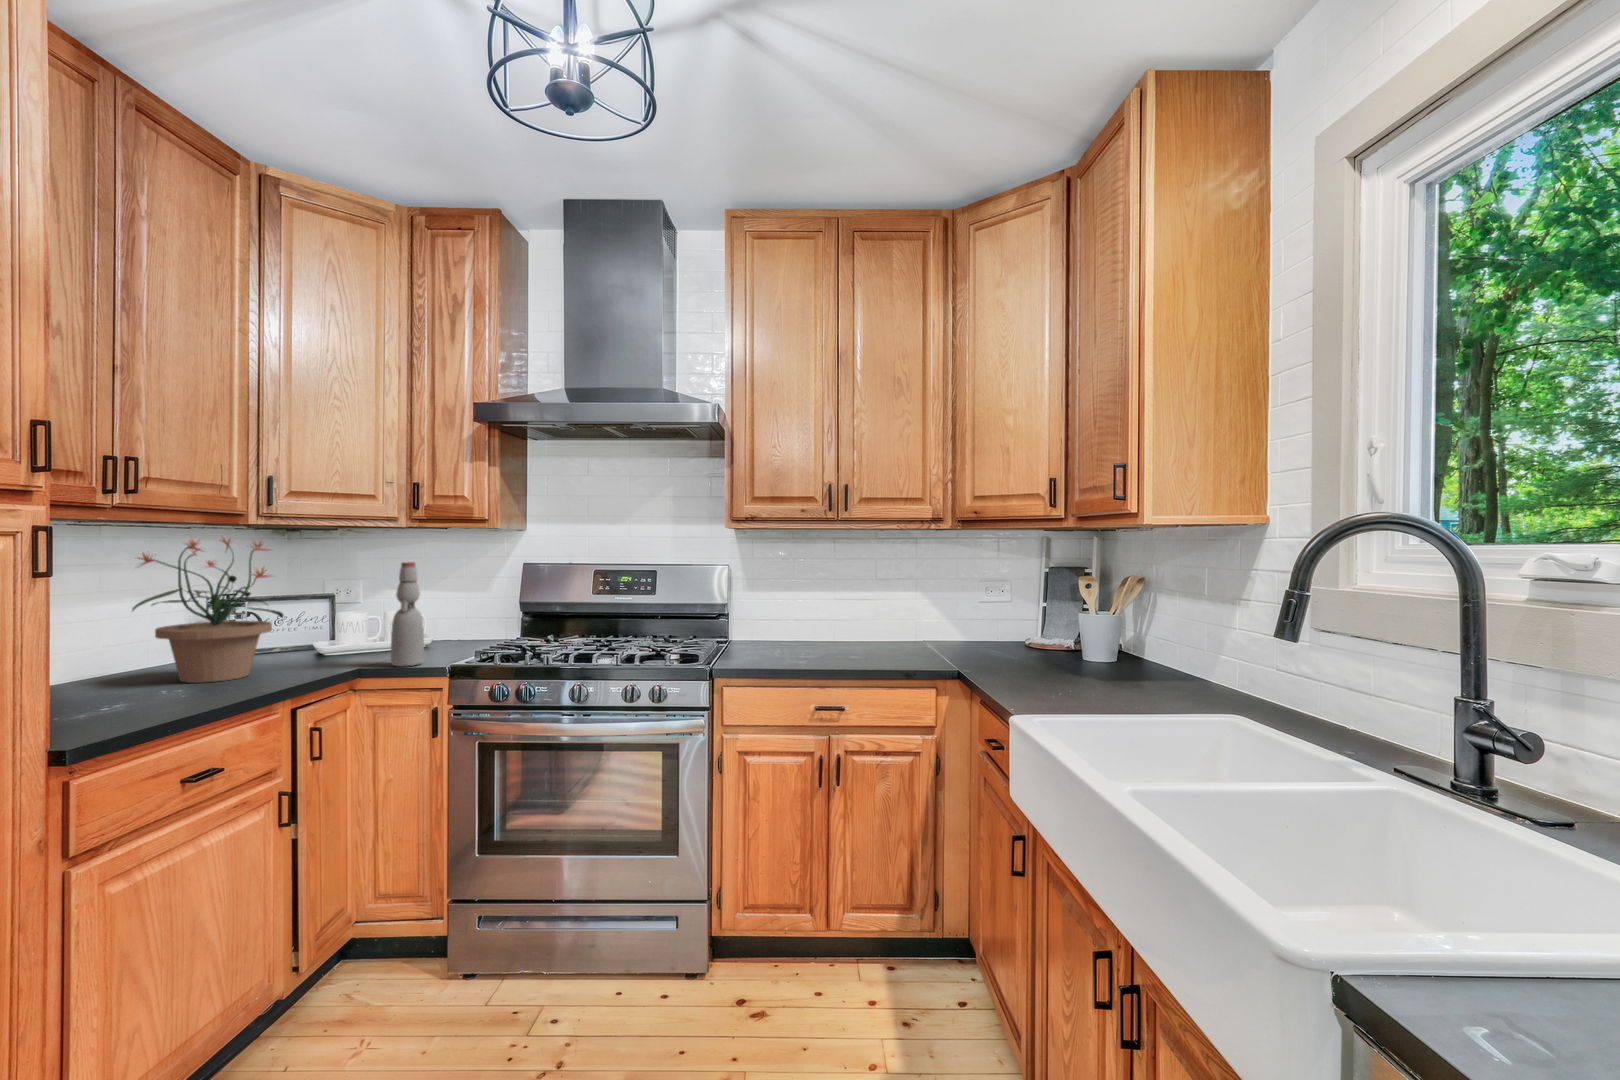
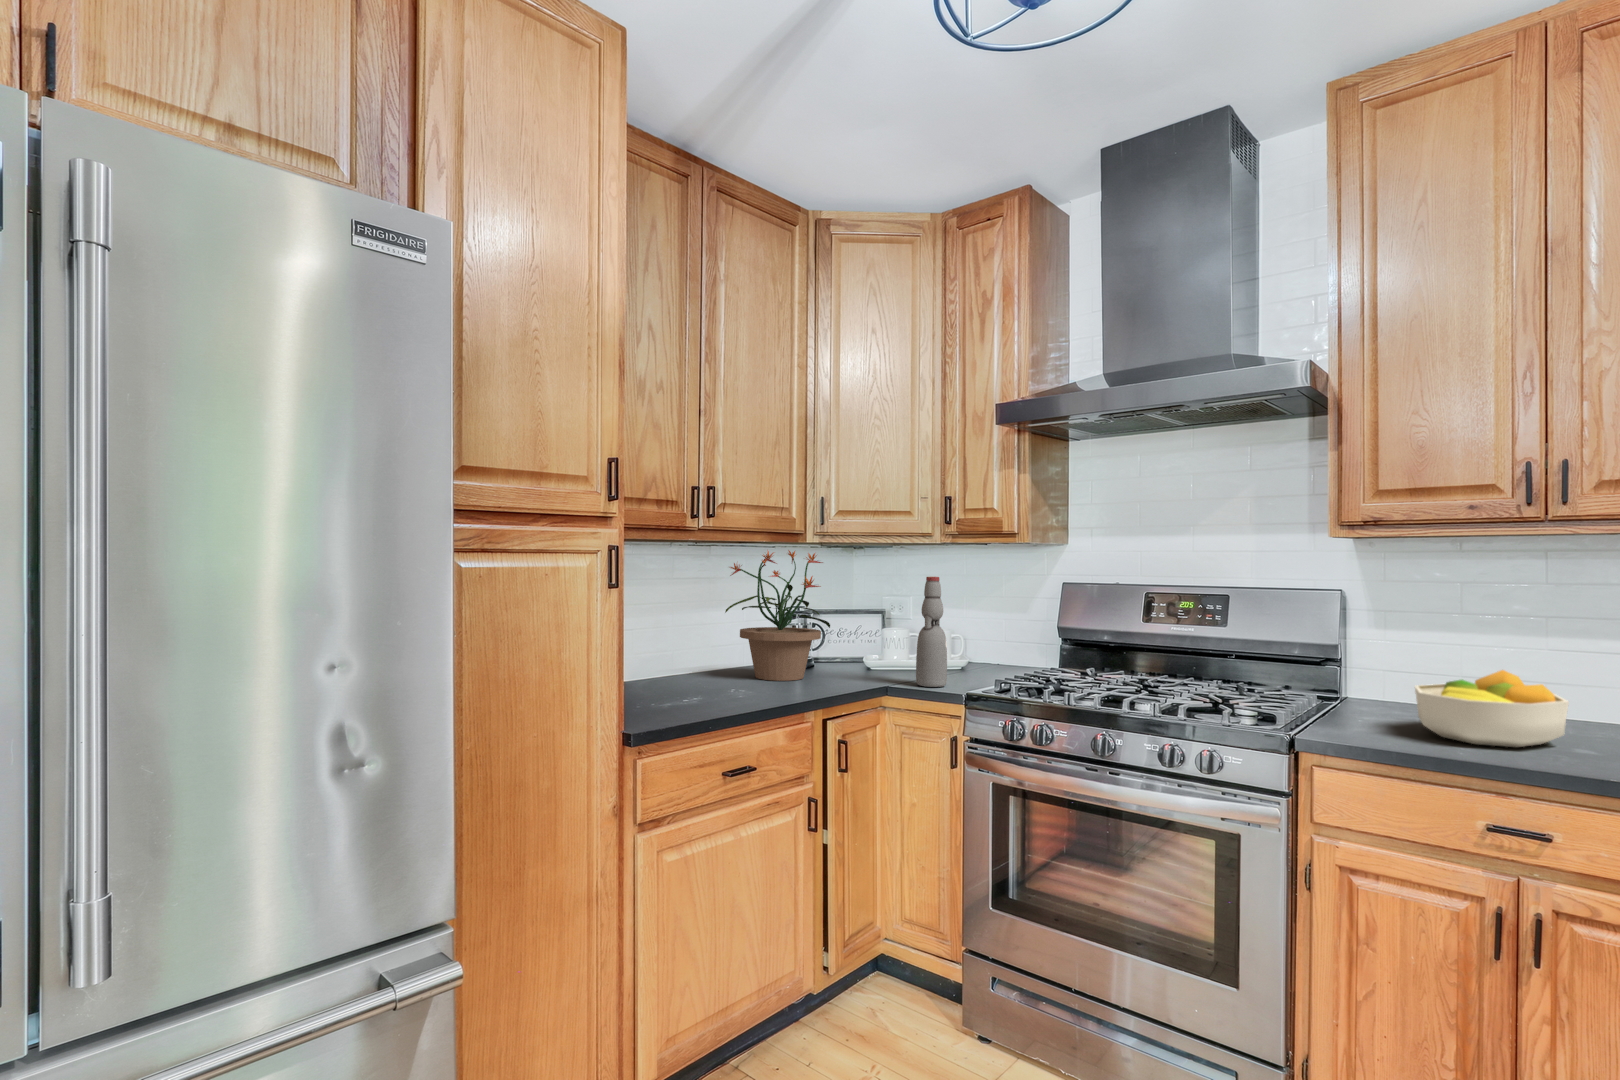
fruit bowl: none [774,611,848,659] -> present [1415,670,1569,747]

